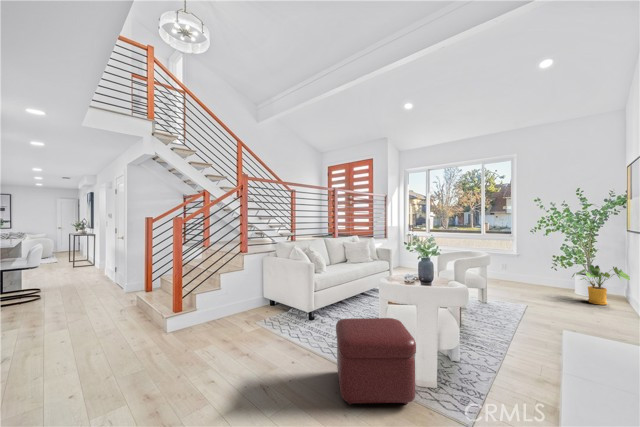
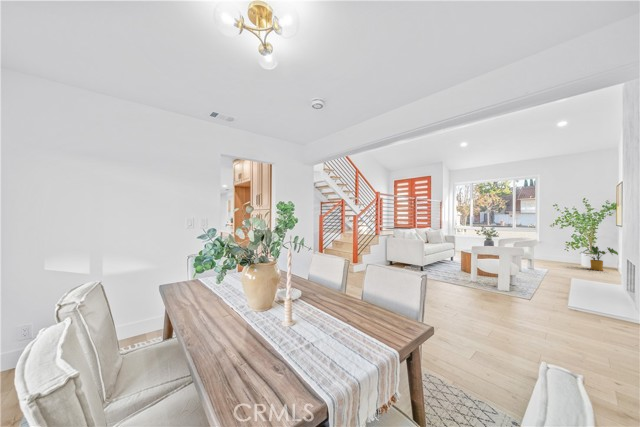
ottoman: present [336,318,416,405] -> none [461,261,509,294]

